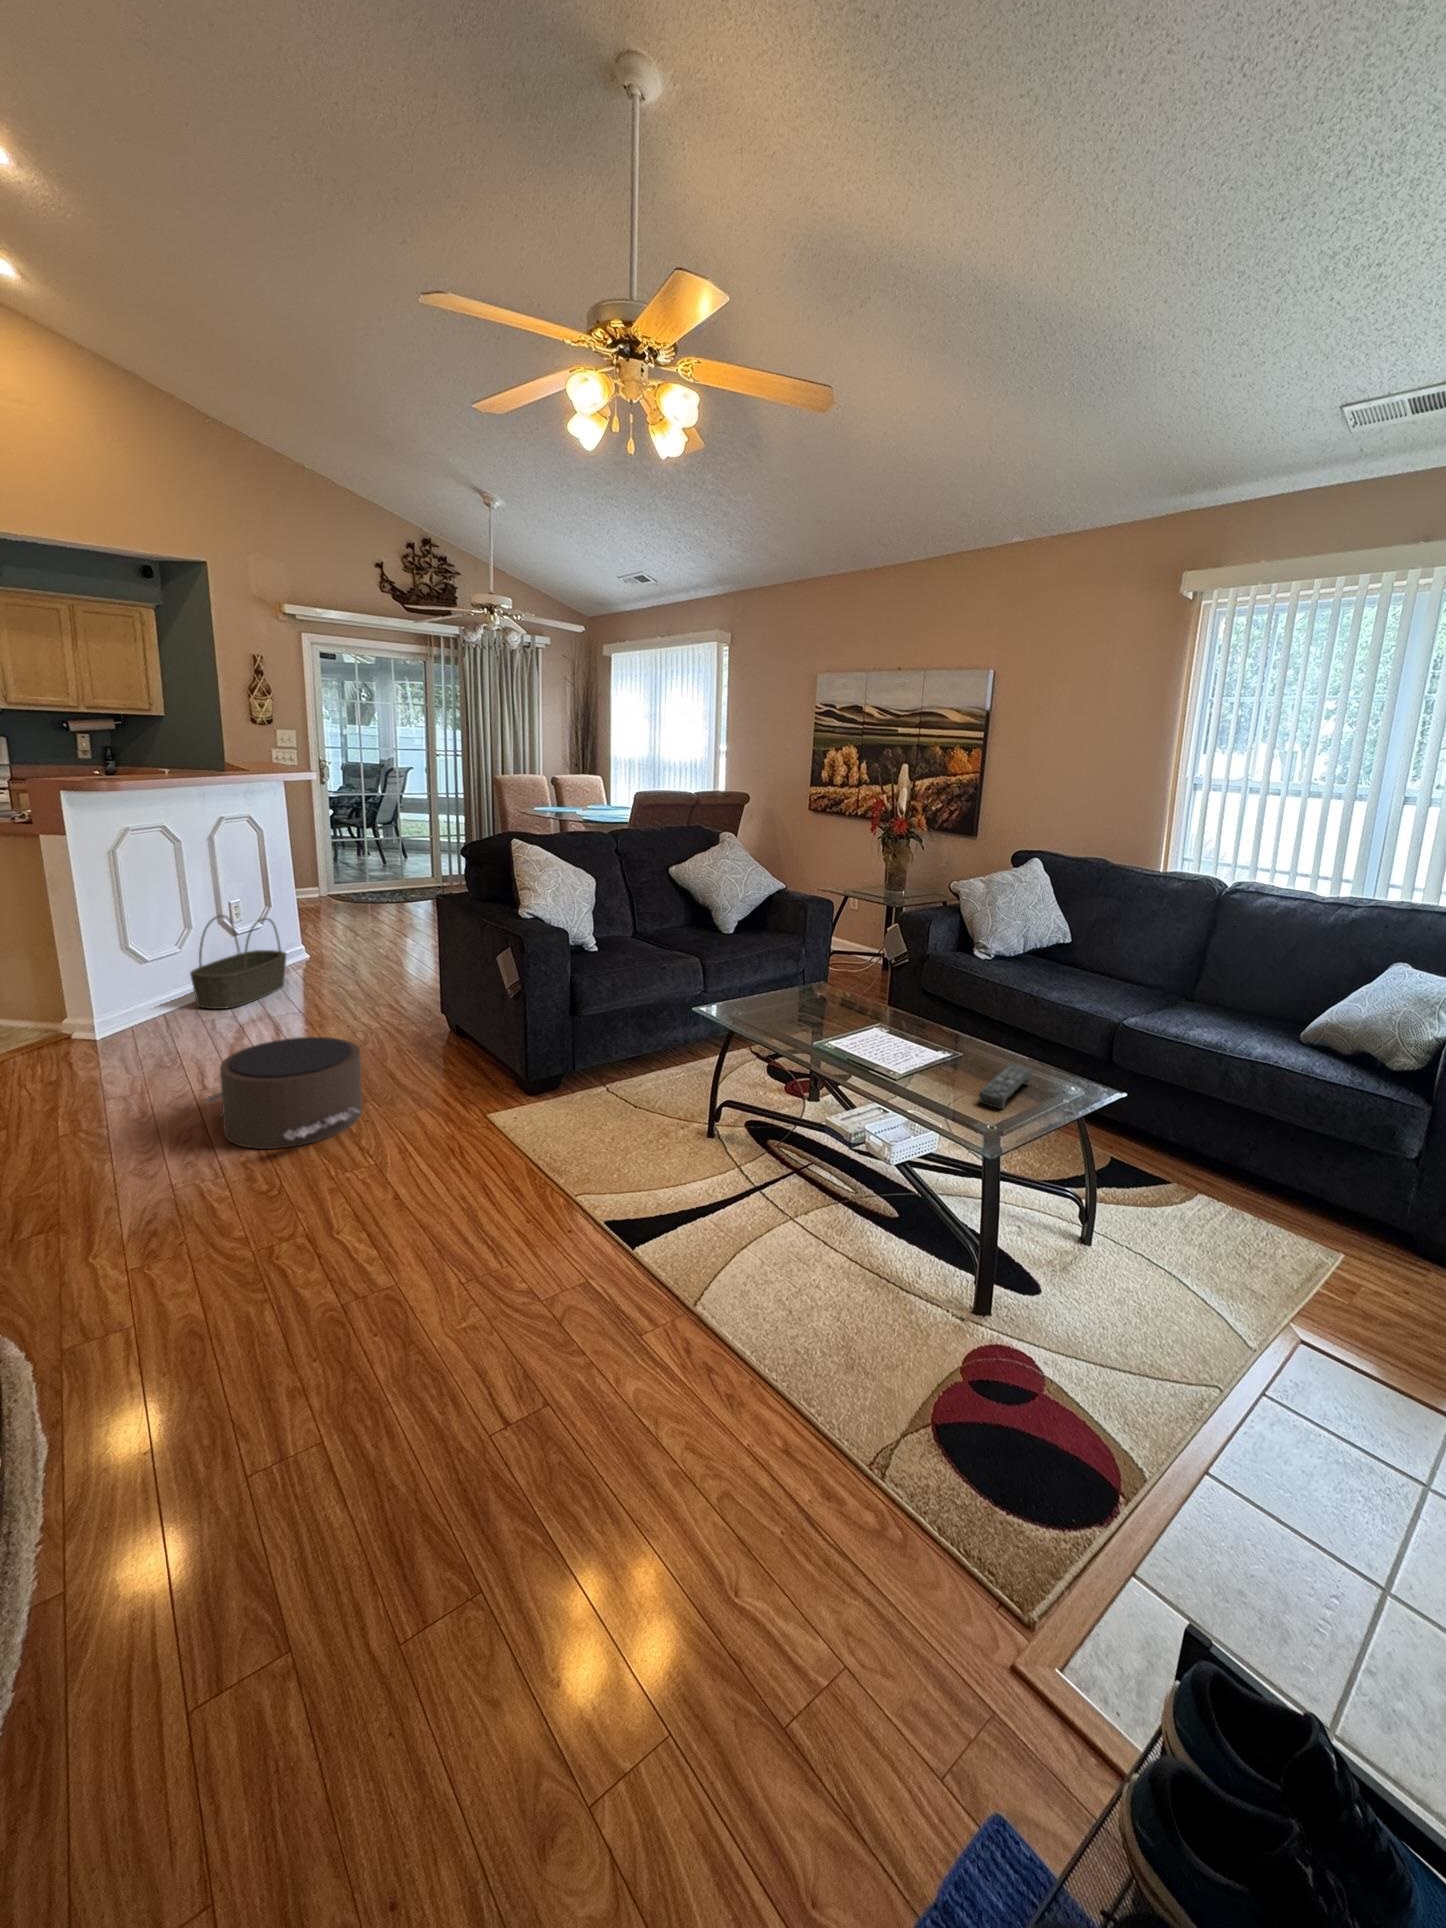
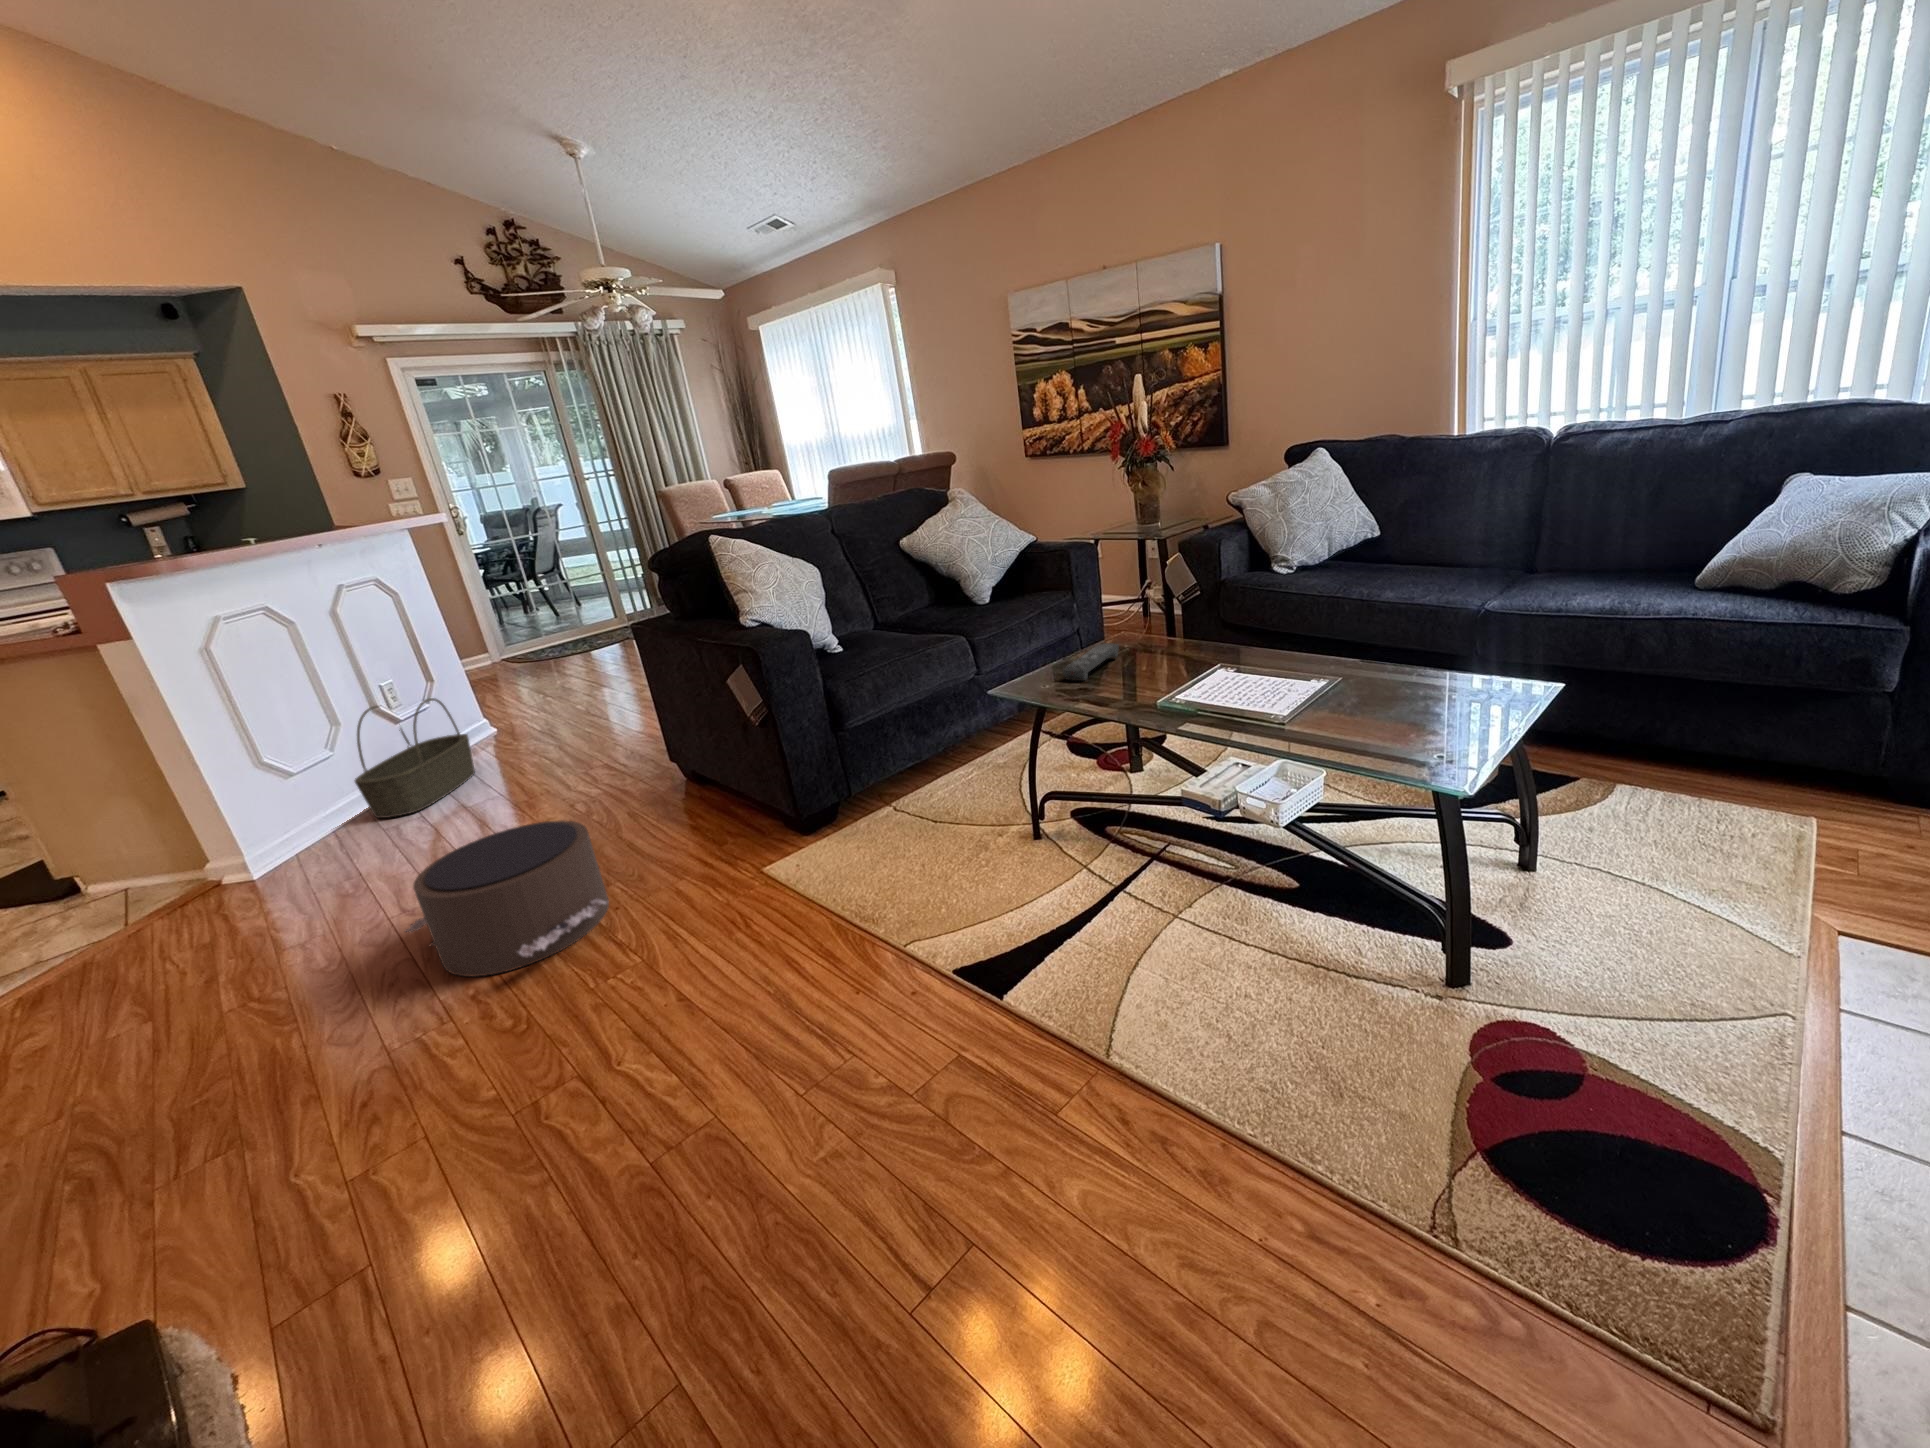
remote control: present [979,1064,1033,1109] -> present [1063,643,1119,681]

